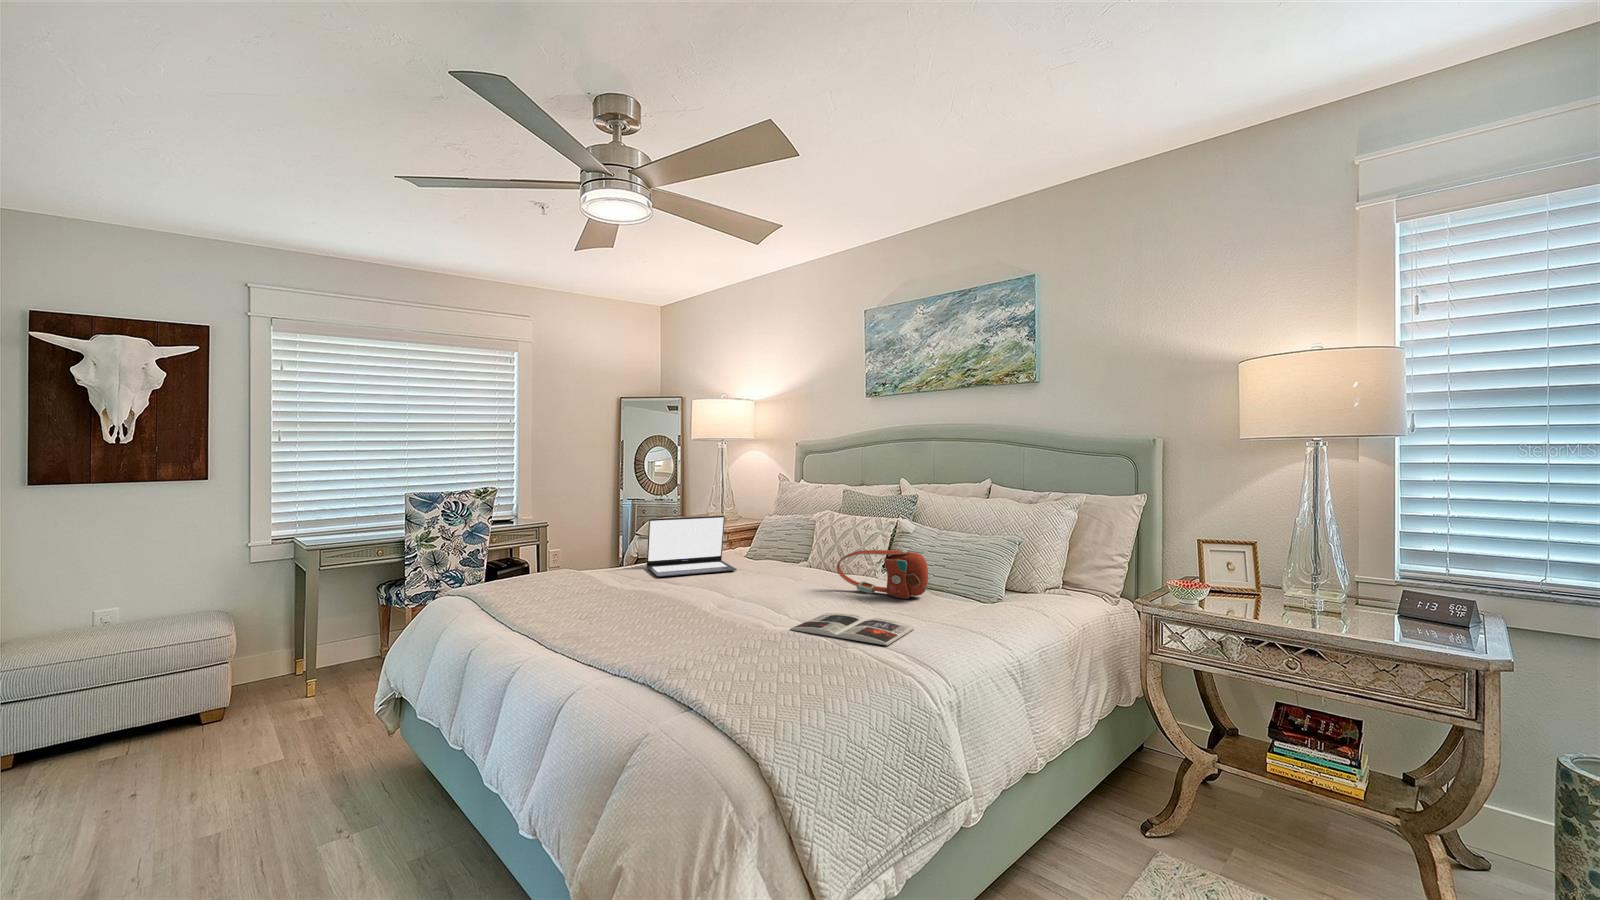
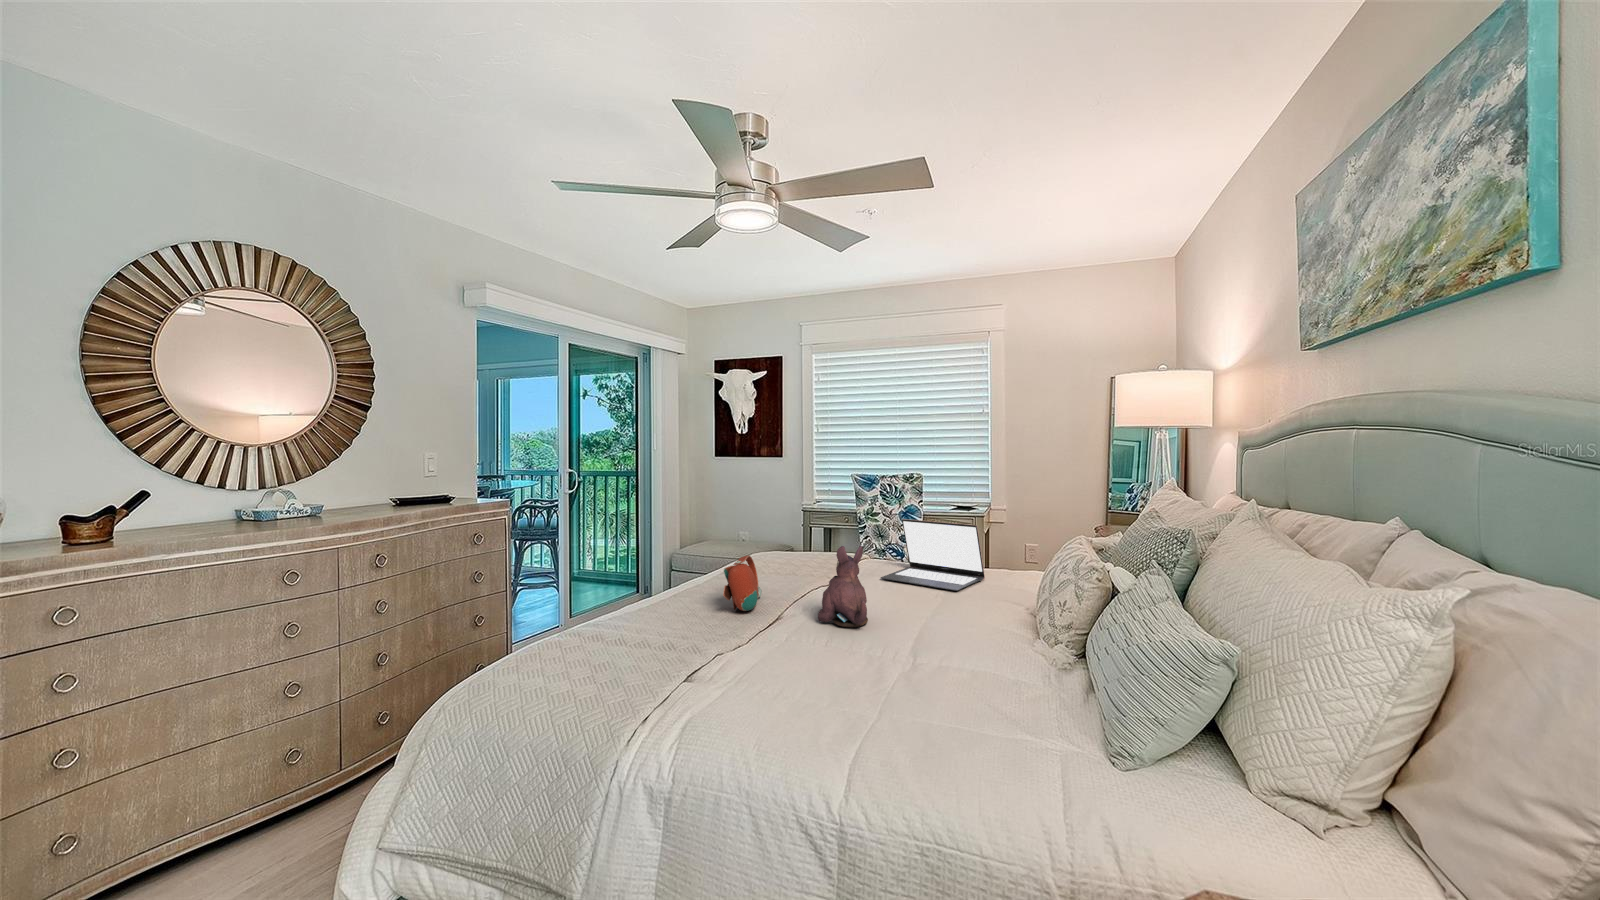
plush toy: none [735,530,788,604] -> present [818,546,868,628]
handbag: present [837,550,928,599] -> present [723,555,762,611]
magazine: present [790,613,914,645] -> none [719,656,824,713]

